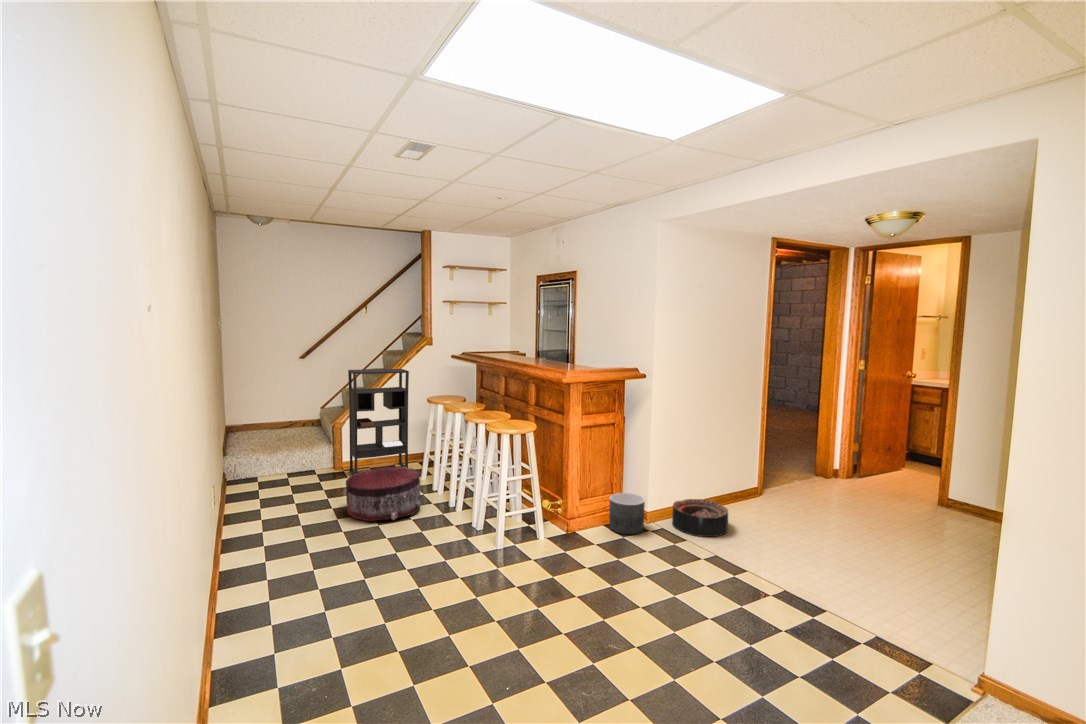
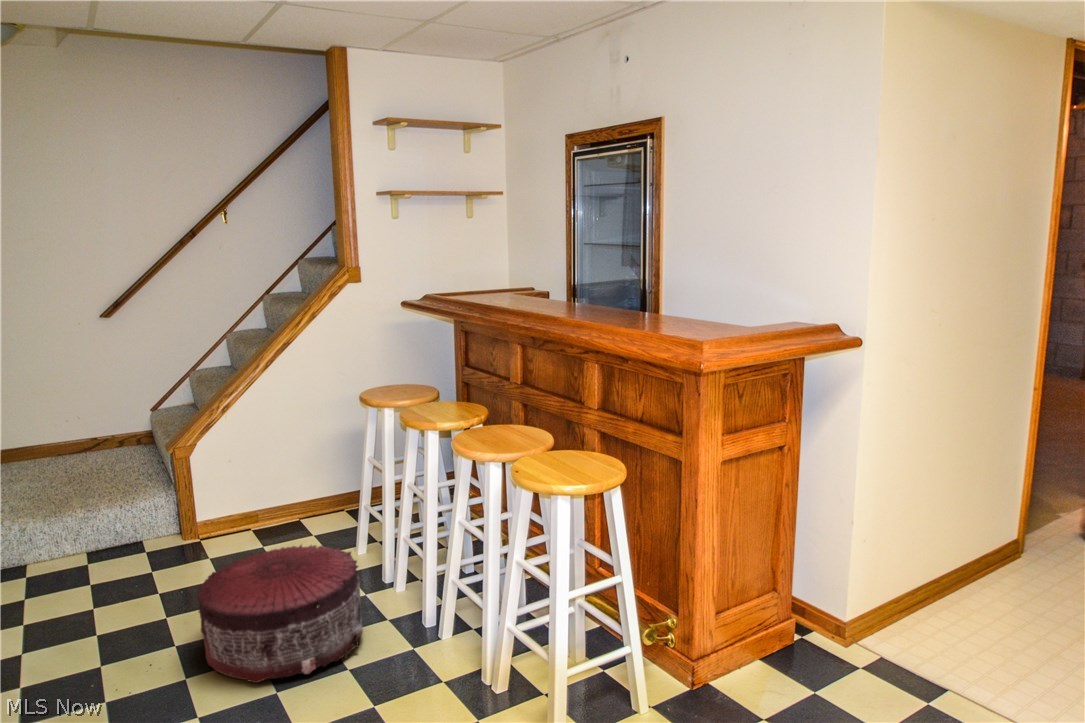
bookshelf: present [348,369,409,475] -> none [193,333,331,558]
planter: present [609,493,645,535] -> none [773,592,854,689]
basket: present [672,499,728,537] -> none [900,592,1031,686]

